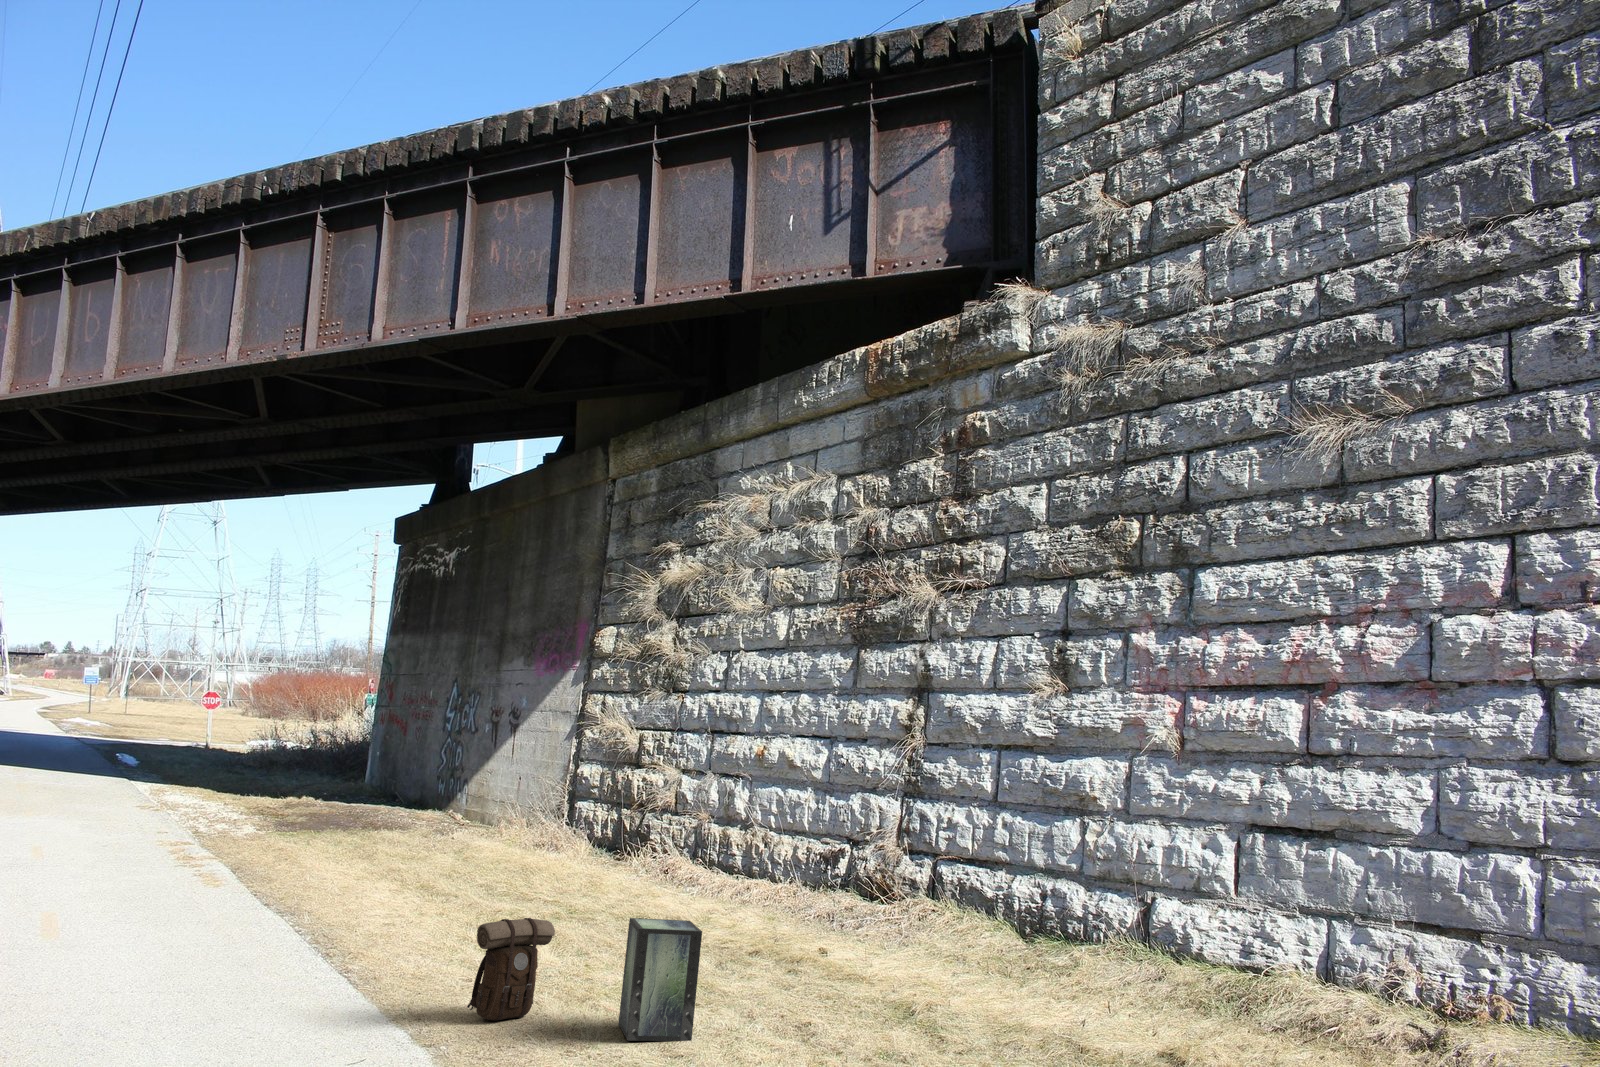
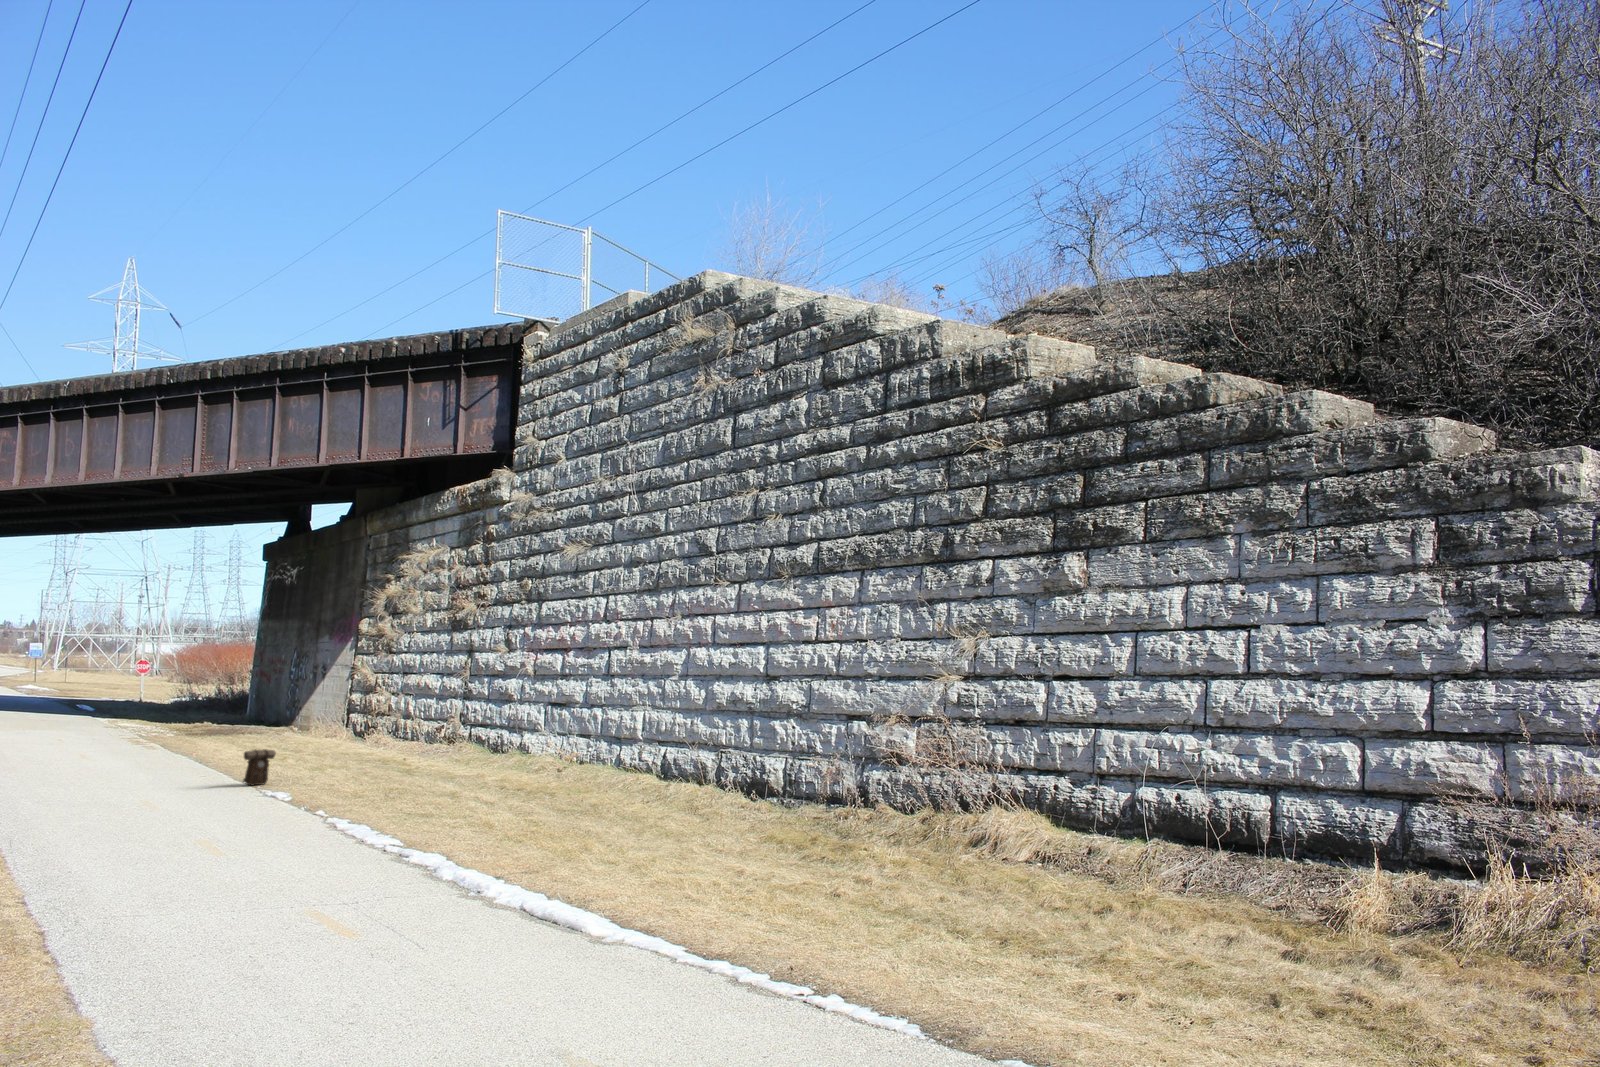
storage box: present [618,918,702,1041] -> none [297,746,327,786]

